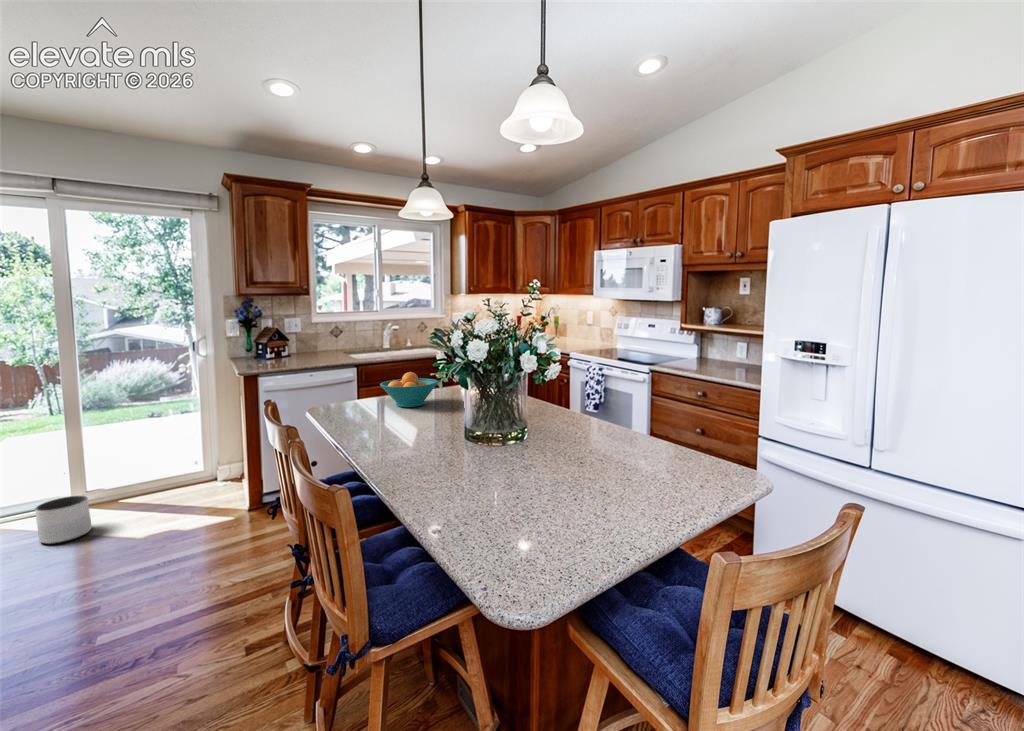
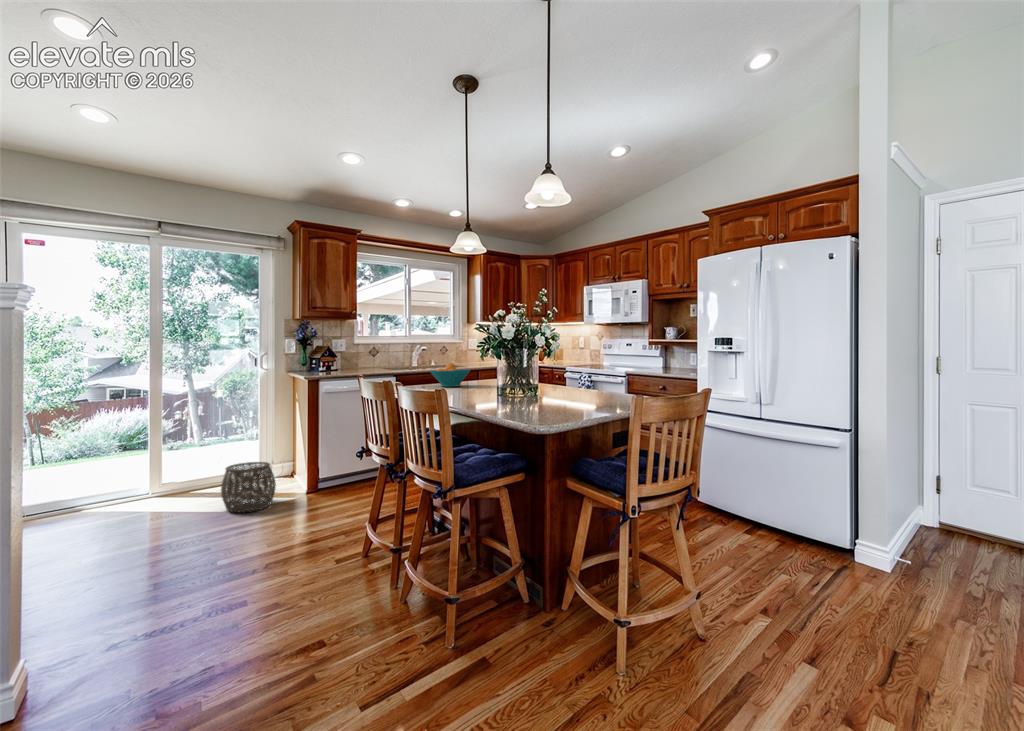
planter: present [35,496,92,544] -> none [159,468,194,501]
woven basket: none [102,496,186,573] -> present [221,462,276,512]

